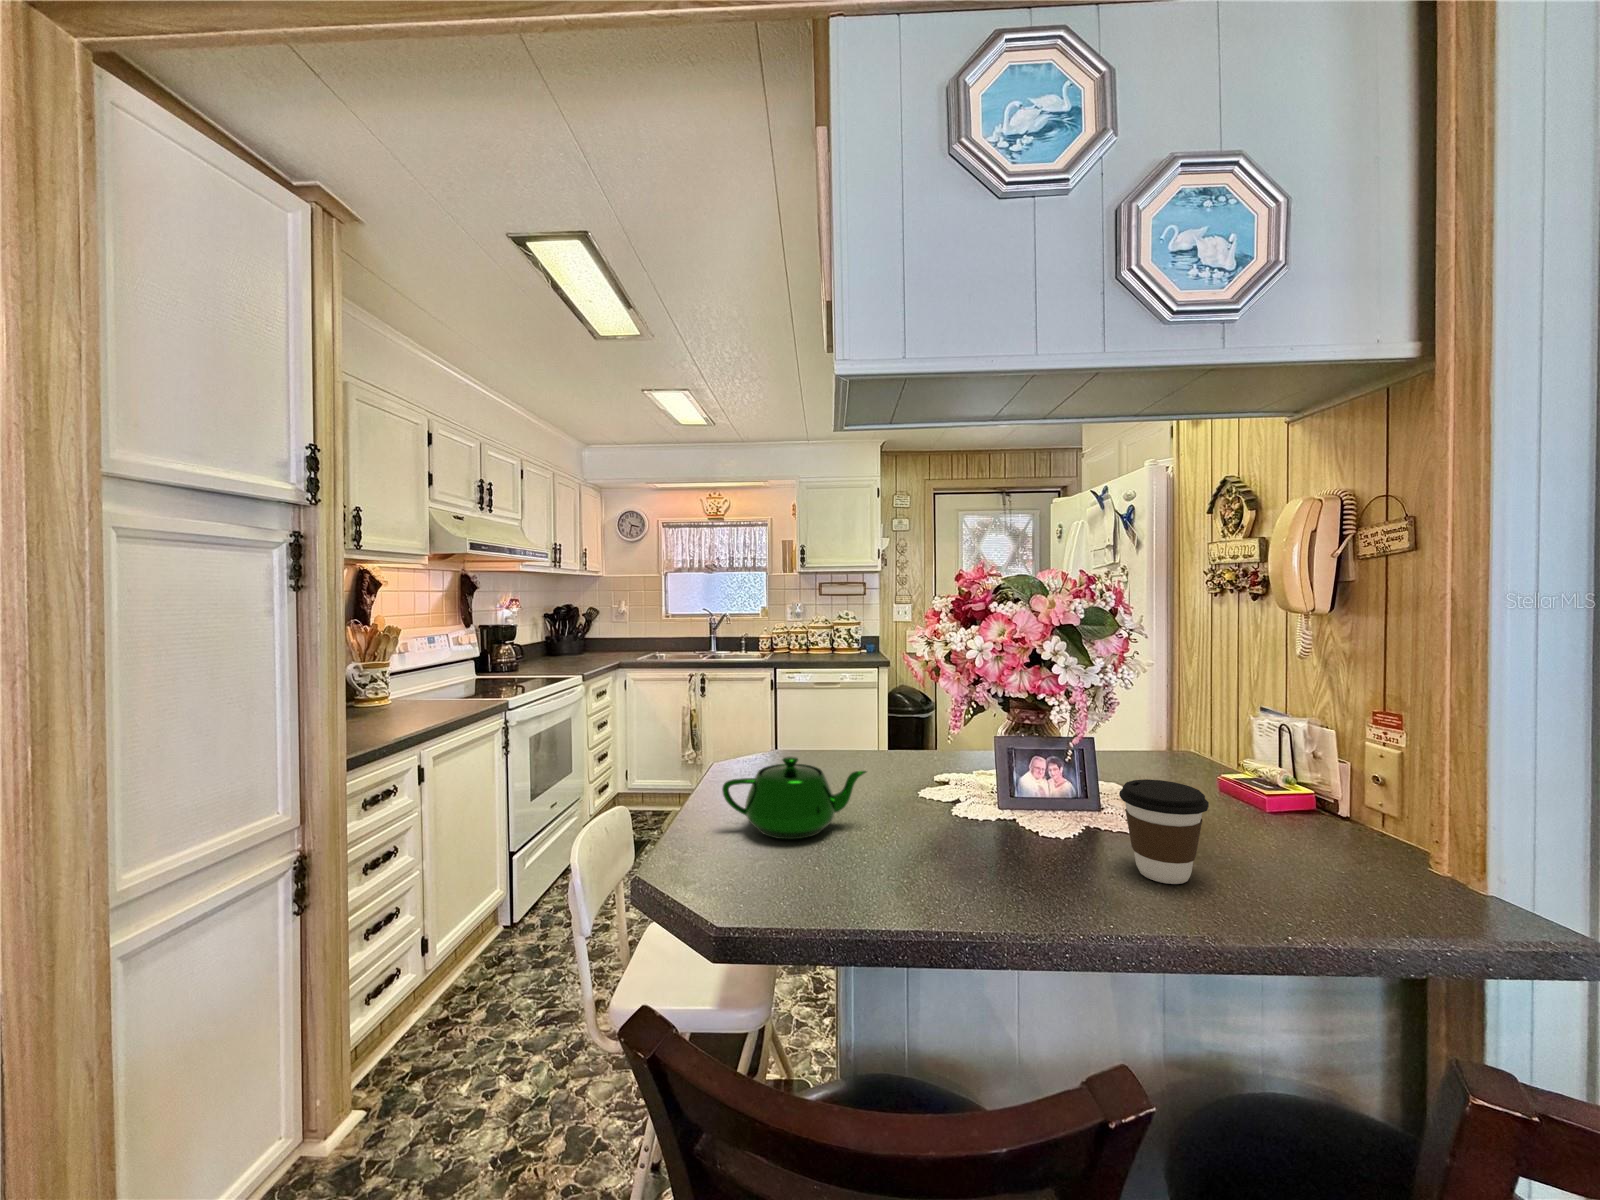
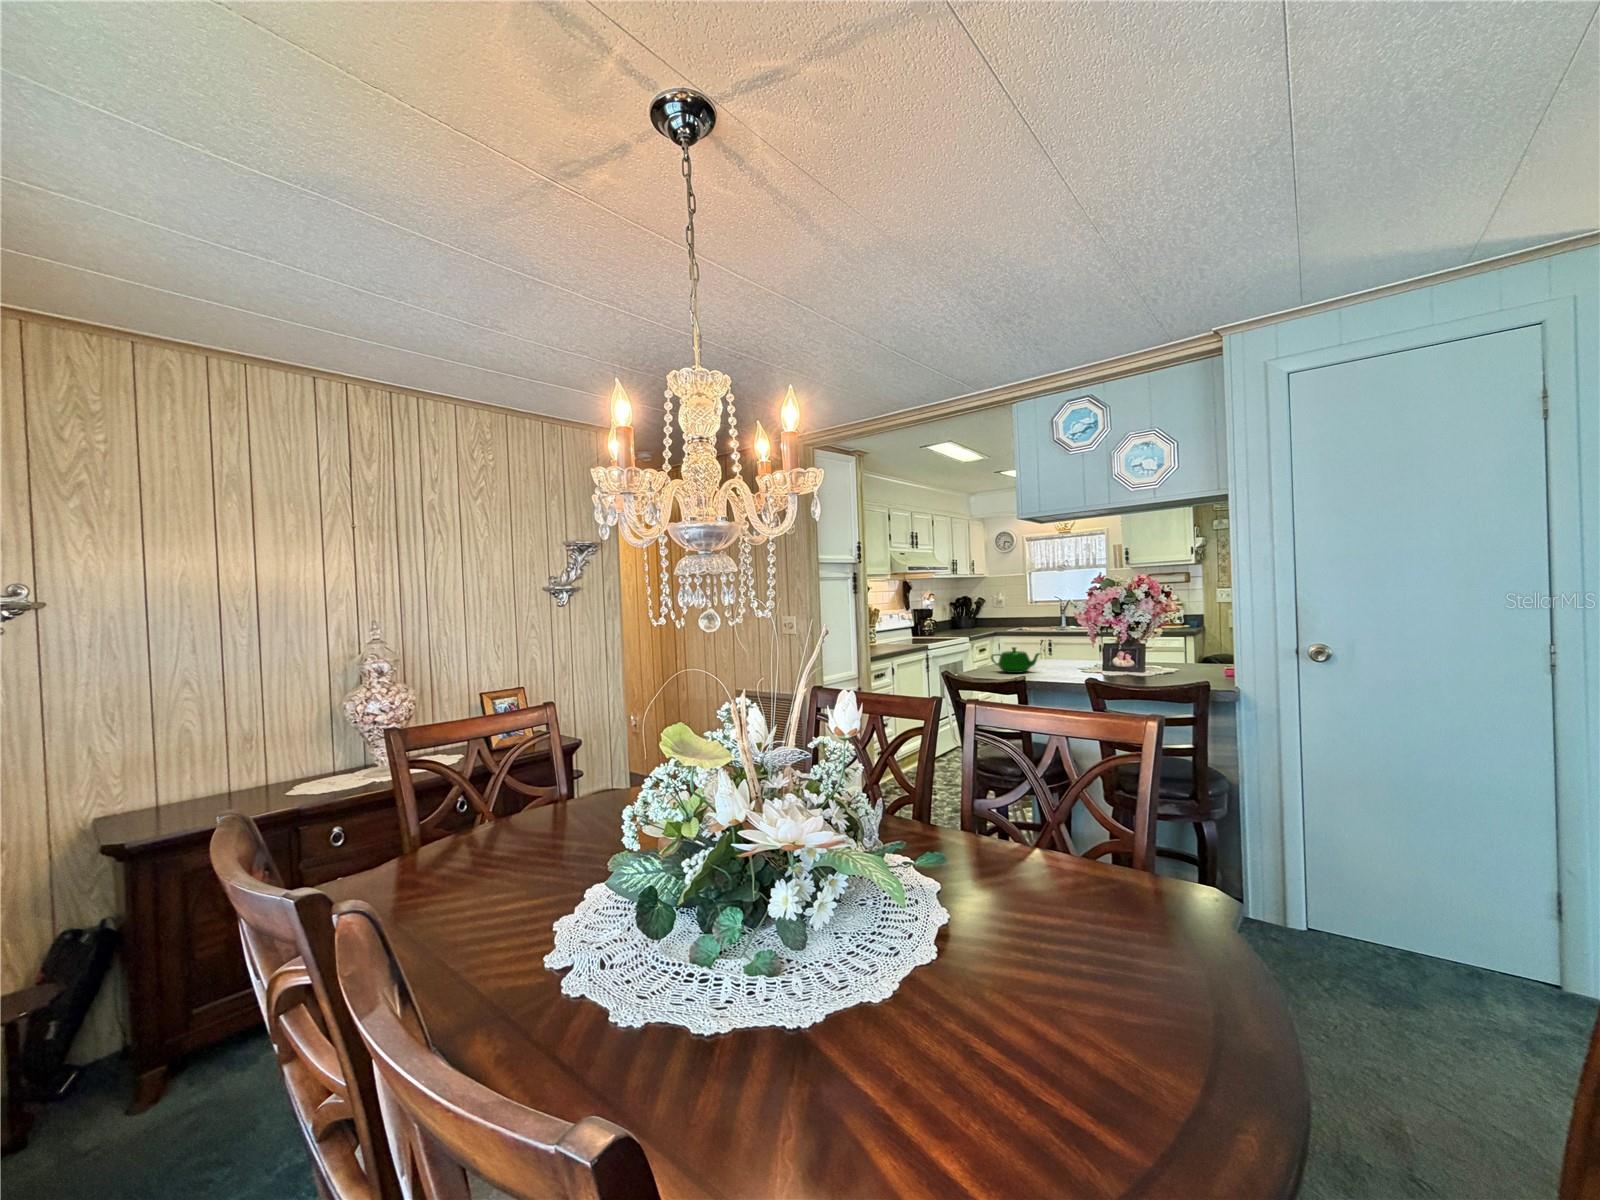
coffee cup: present [1119,779,1209,884] -> none [1112,652,1141,683]

